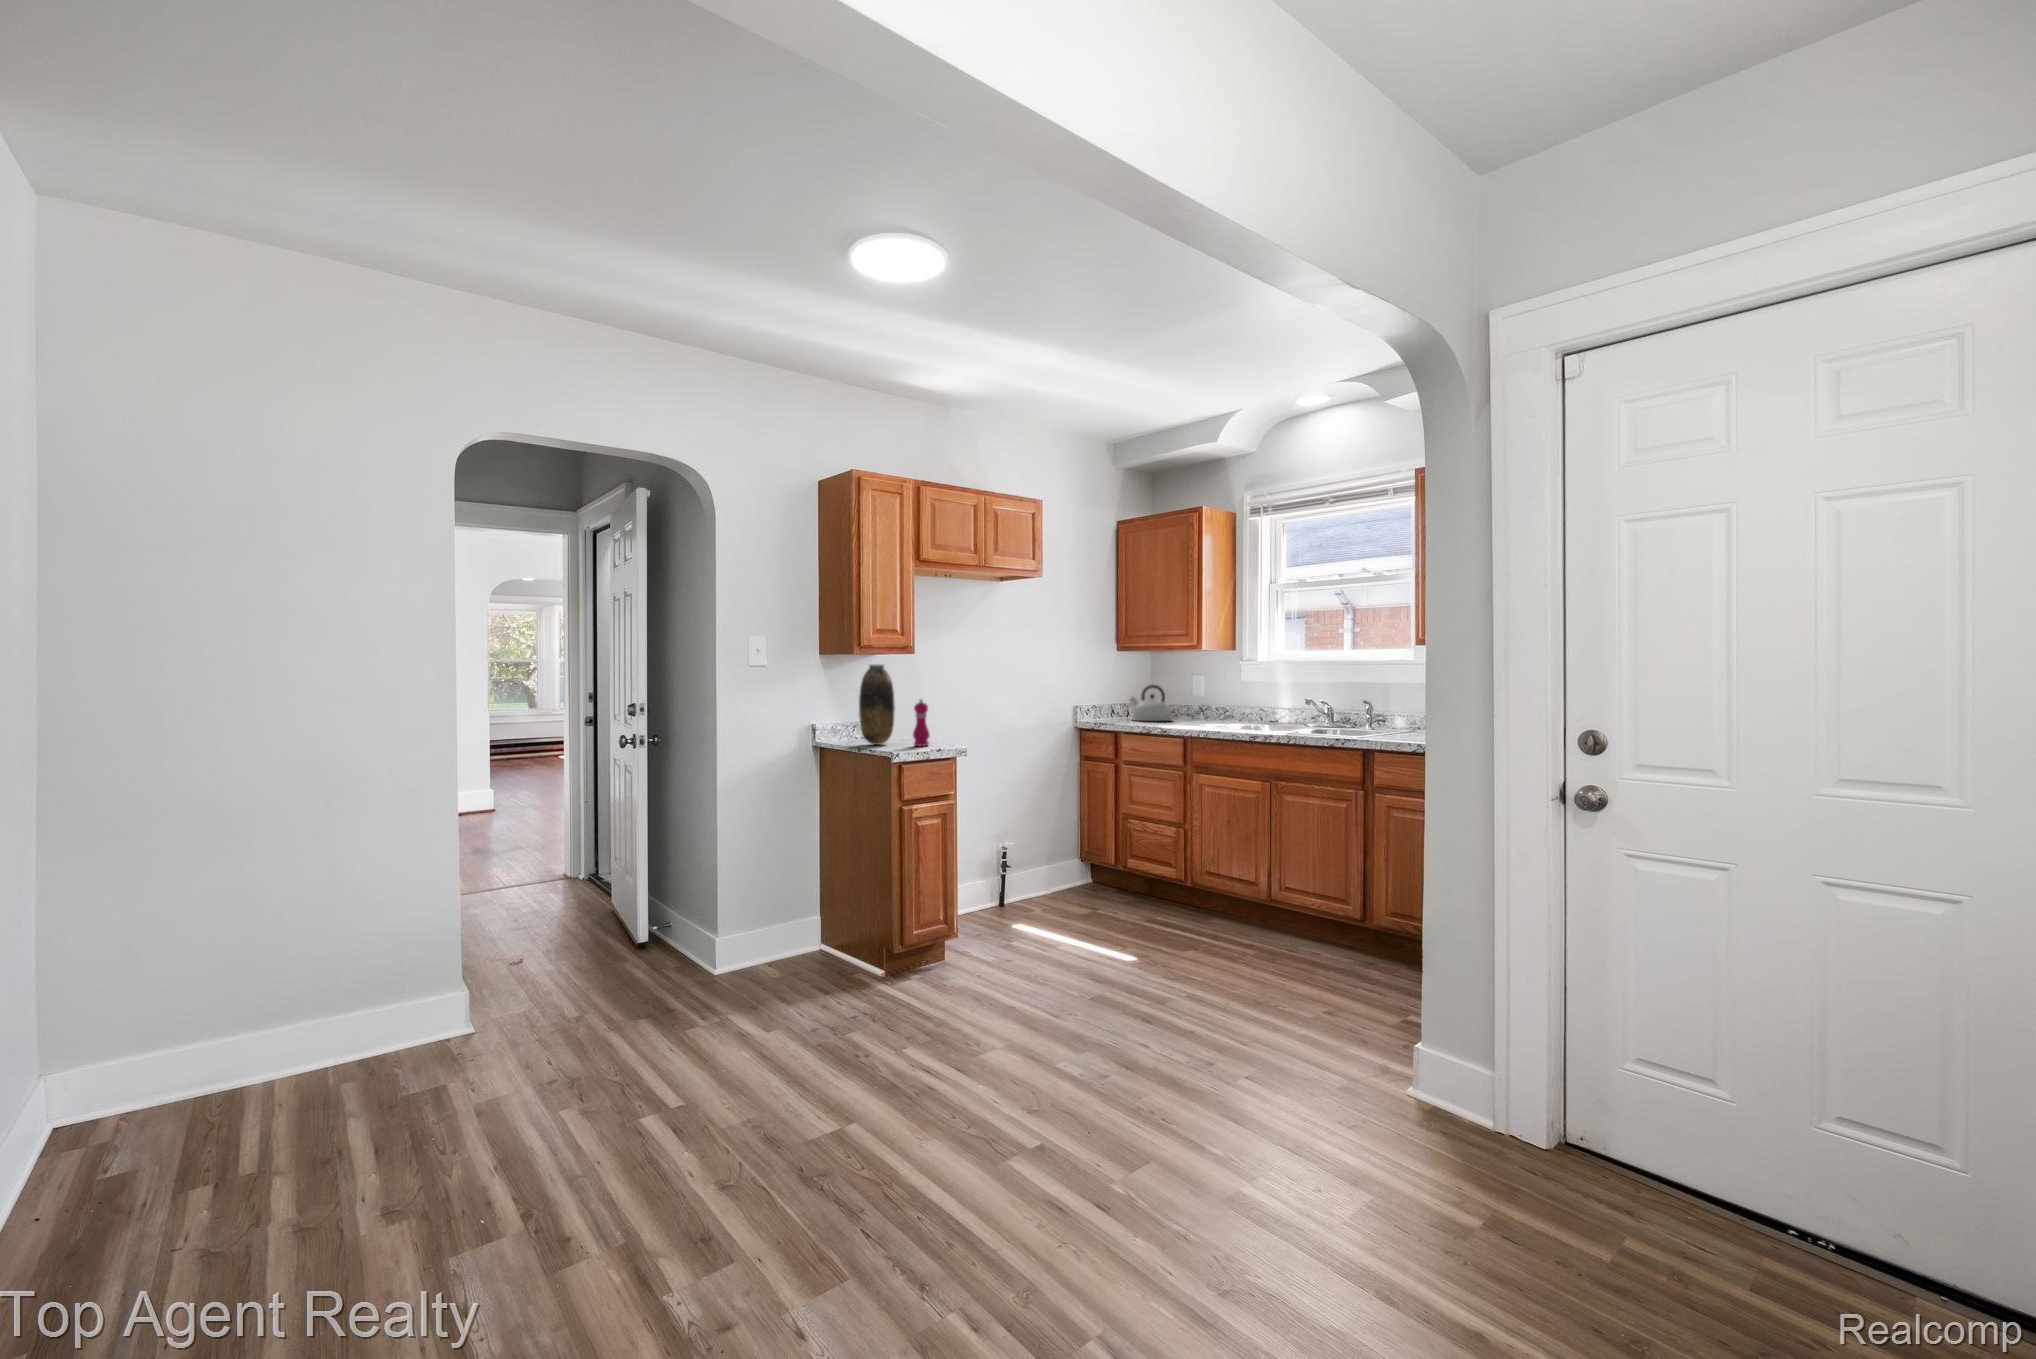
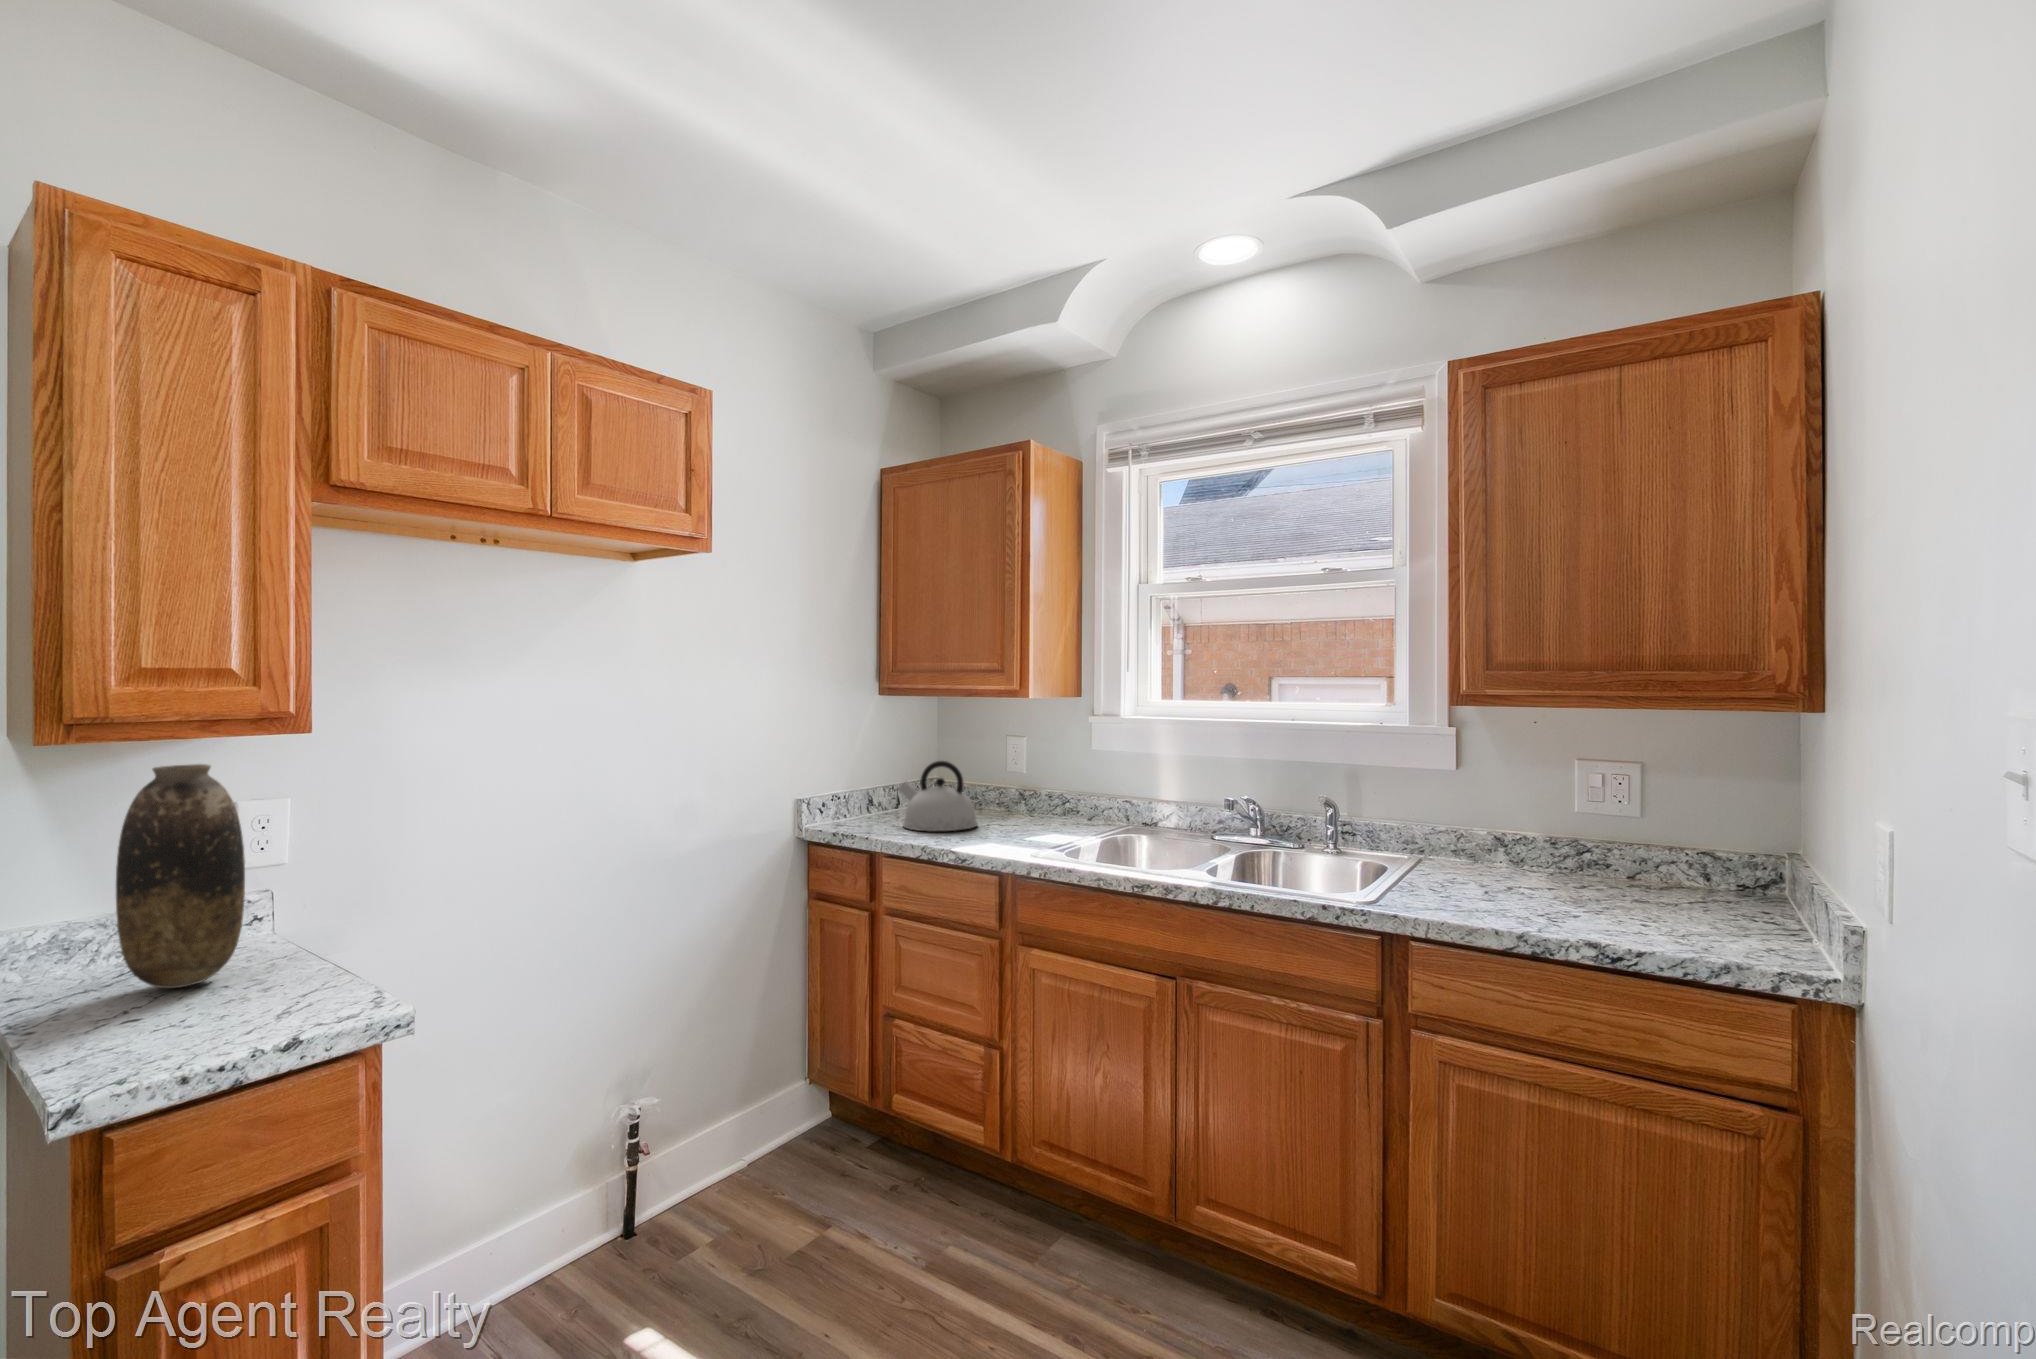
pepper mill: present [913,699,930,746] -> none [260,866,321,1004]

